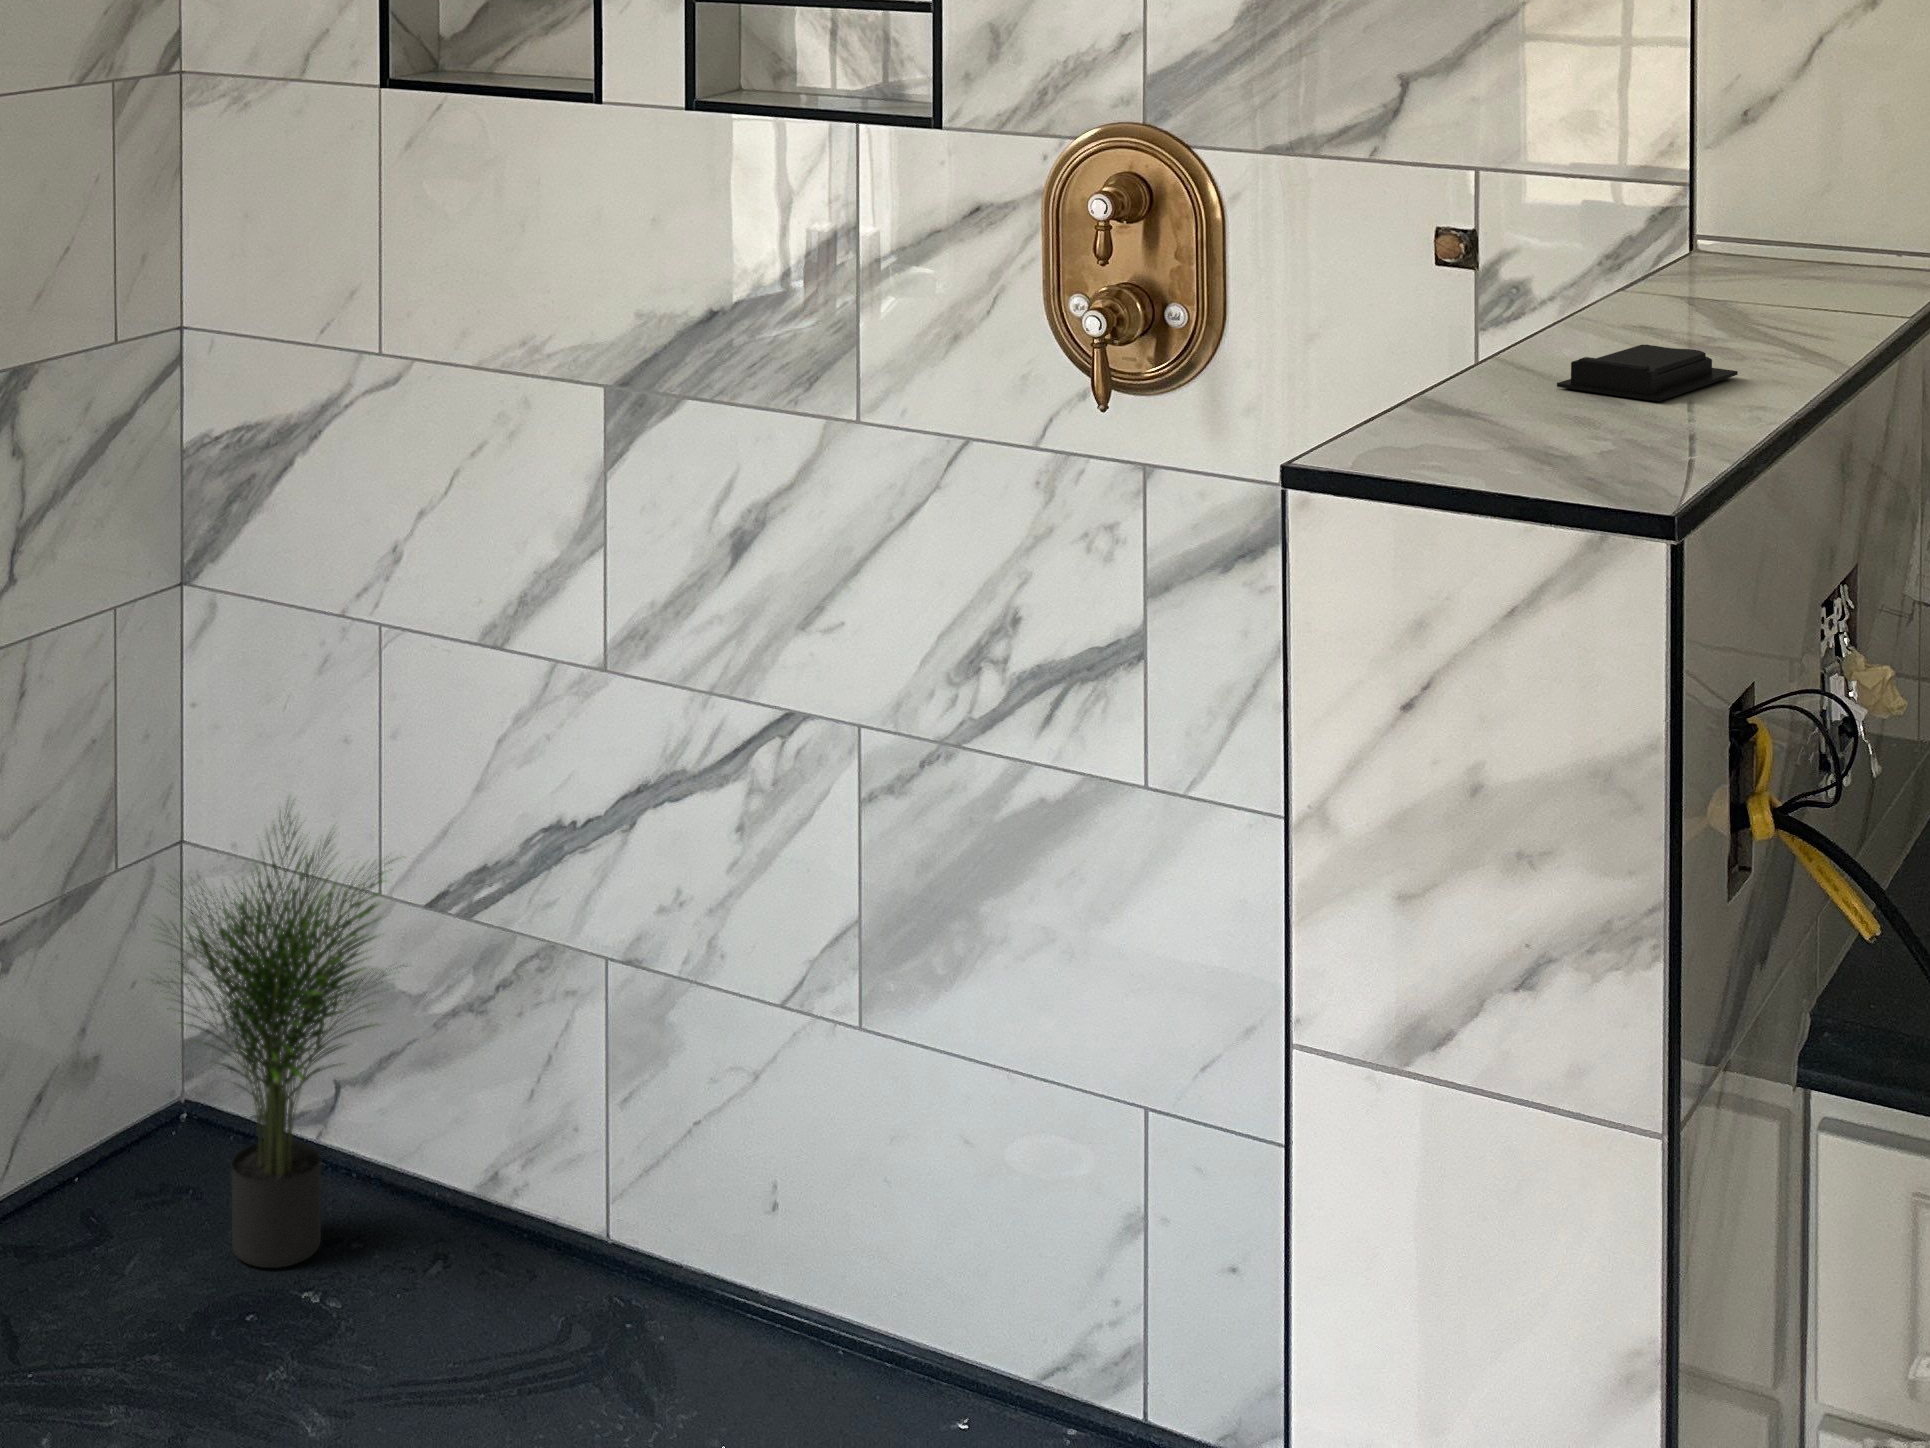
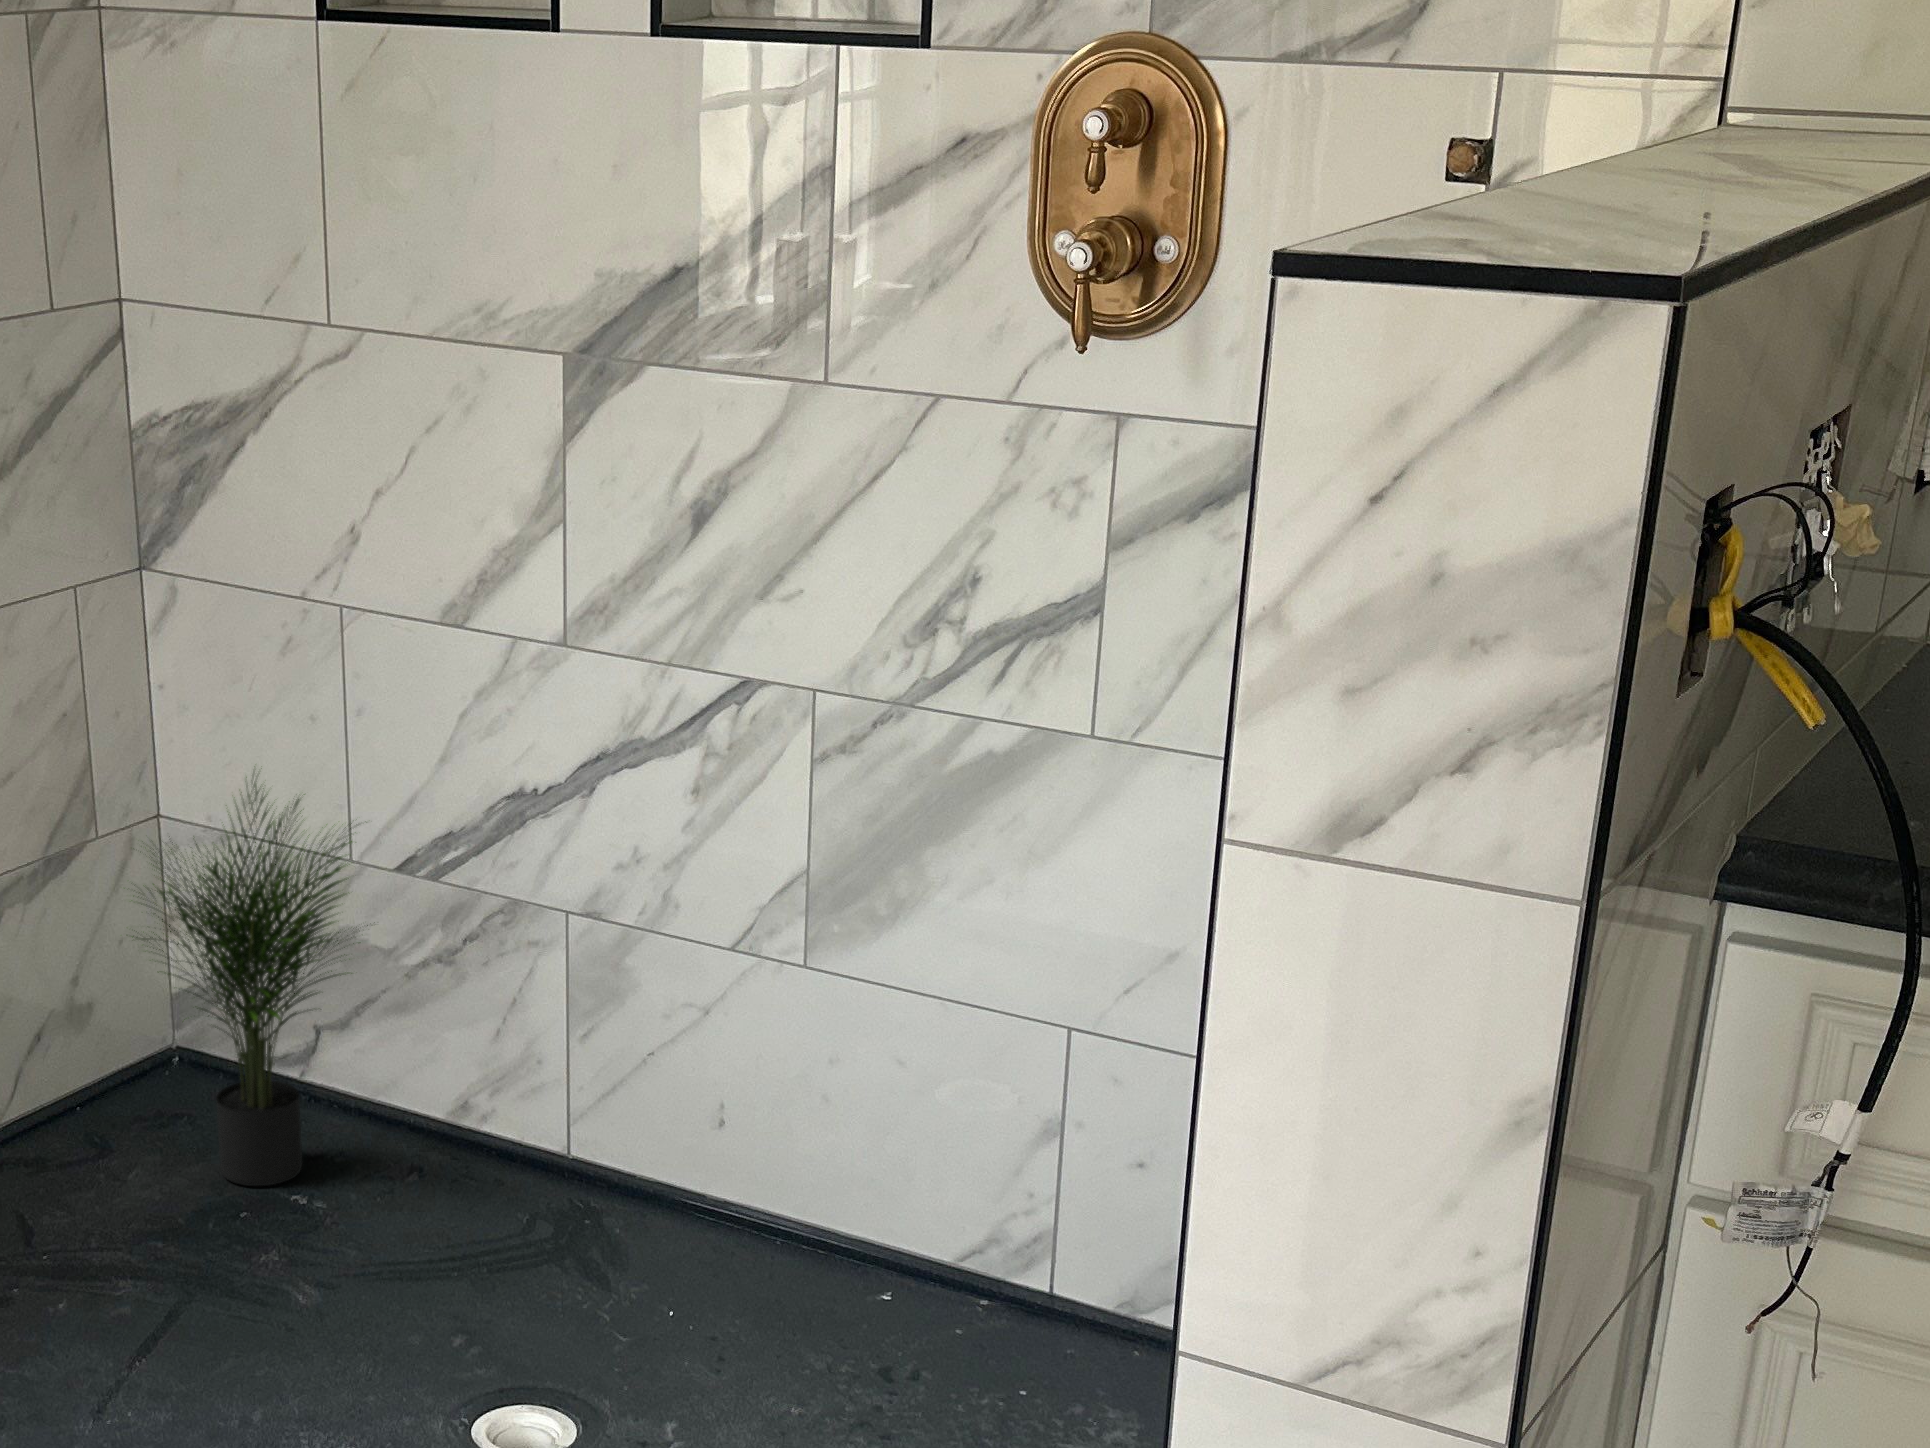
soap bar: present [1557,345,1738,401] -> none [1571,183,1760,225]

